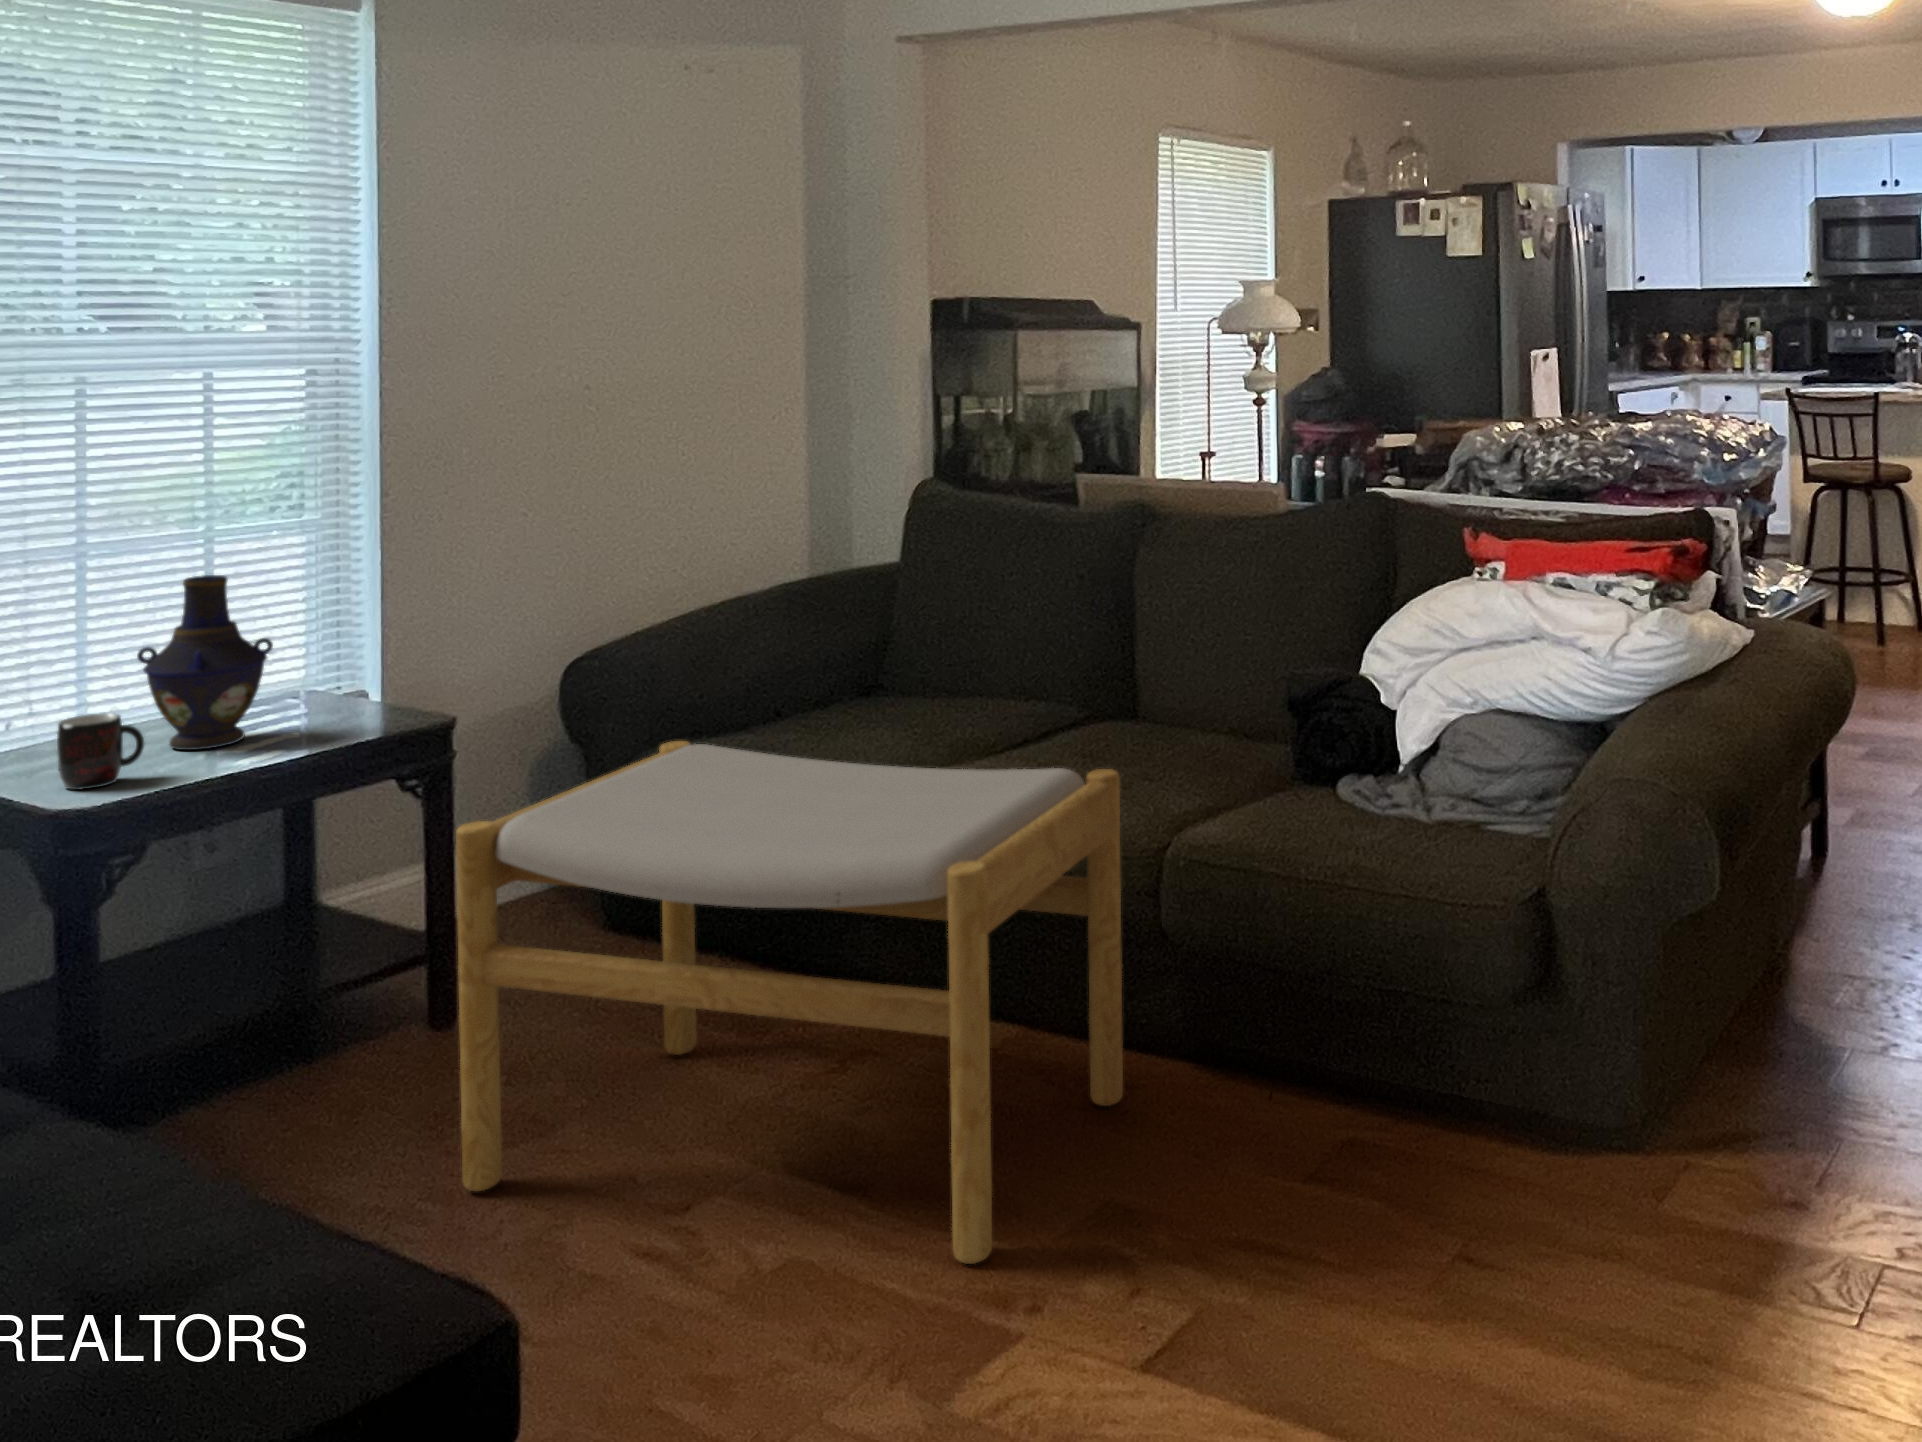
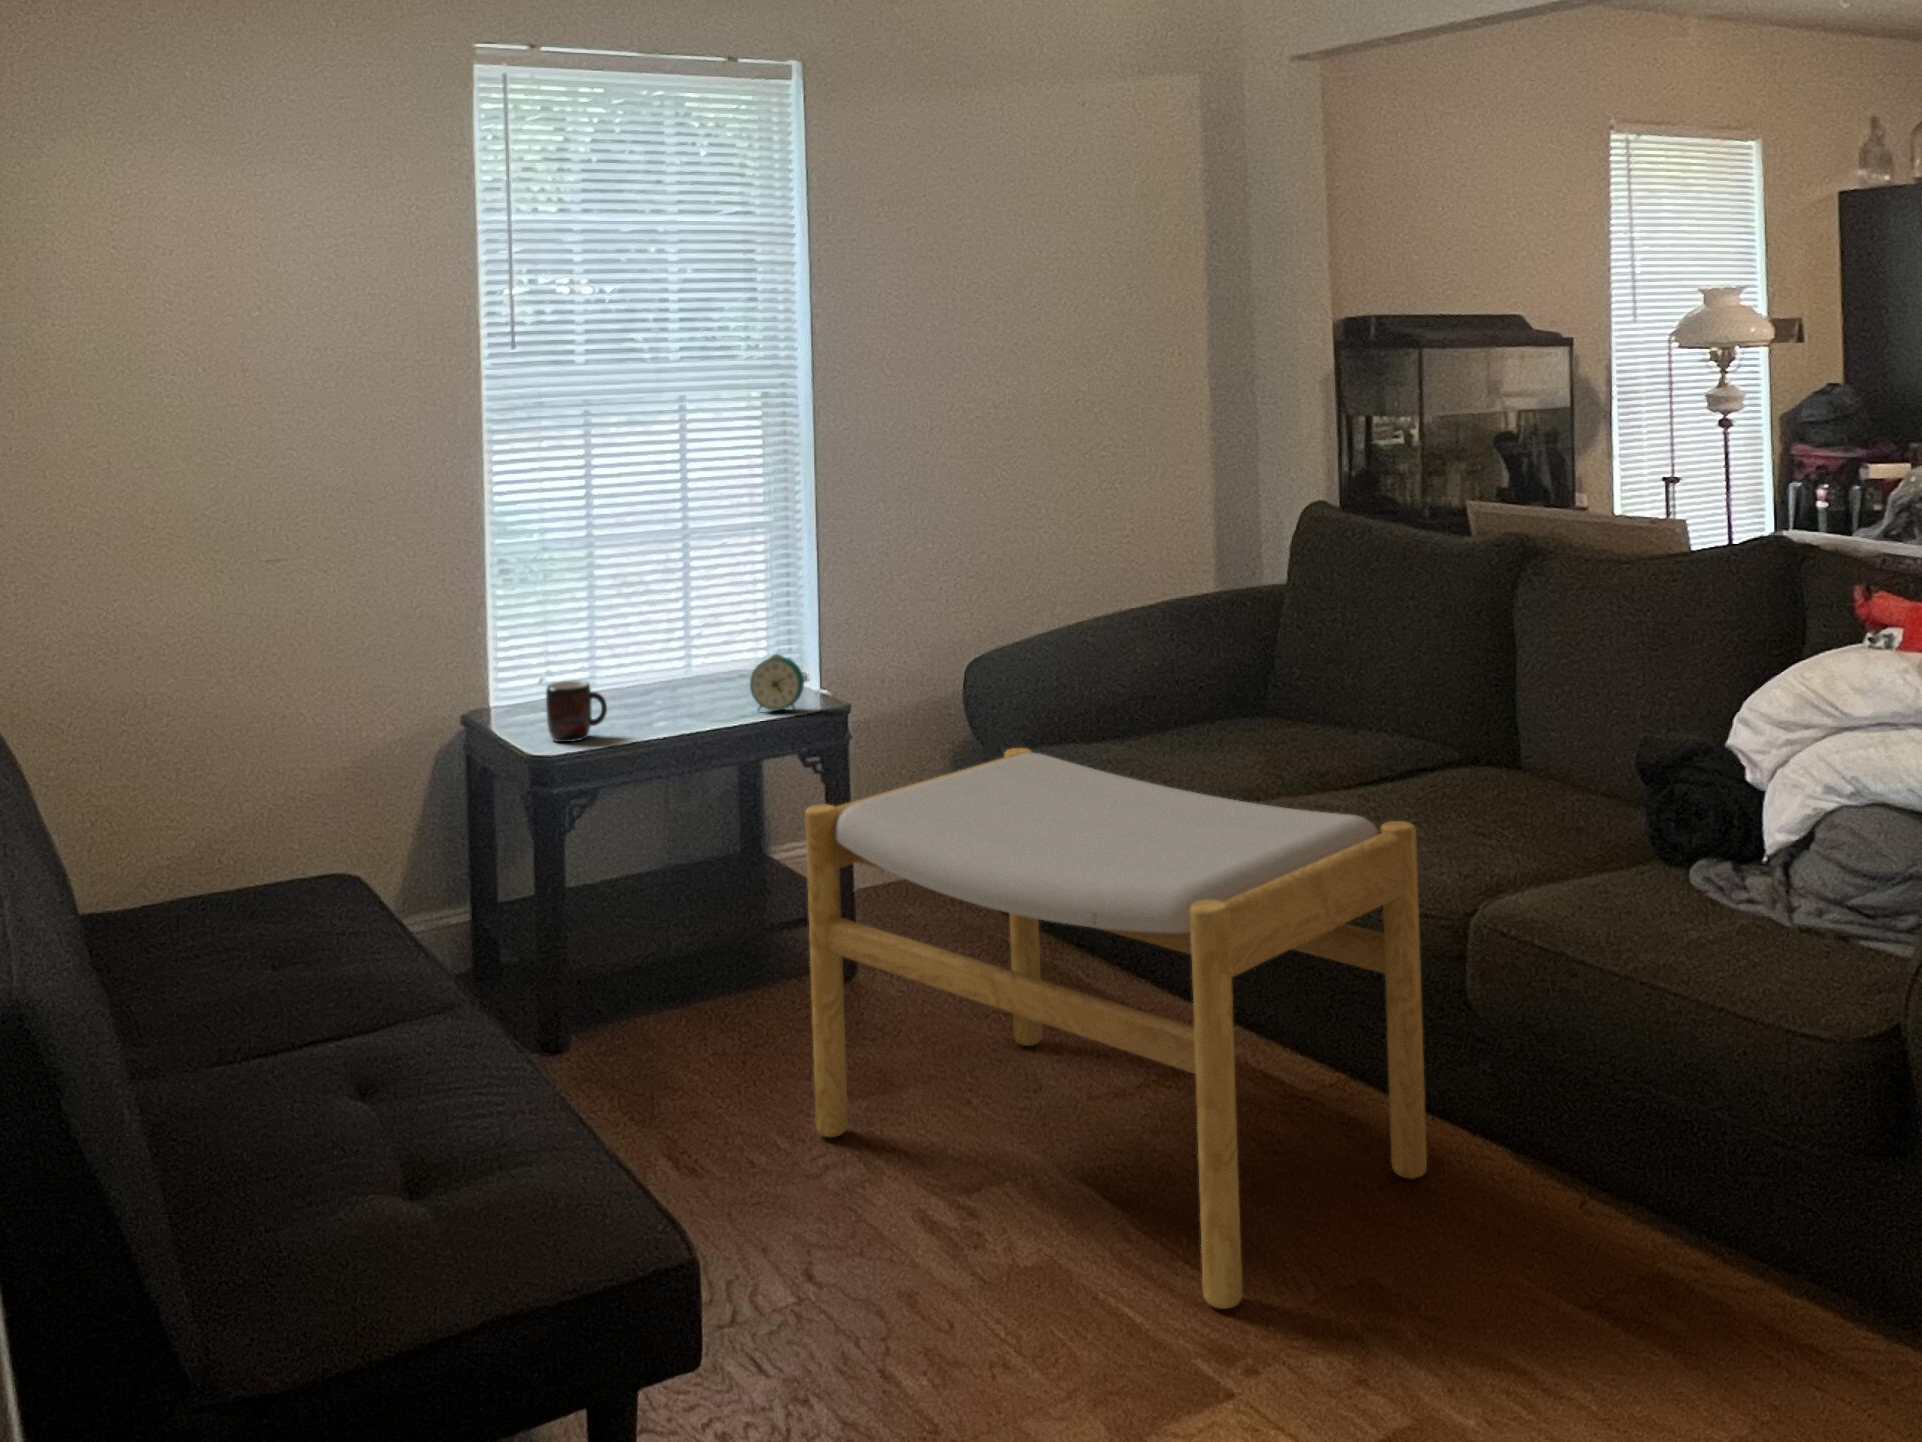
vase: present [137,575,273,750] -> none [614,569,710,717]
alarm clock: none [327,664,396,732] -> present [750,654,804,711]

